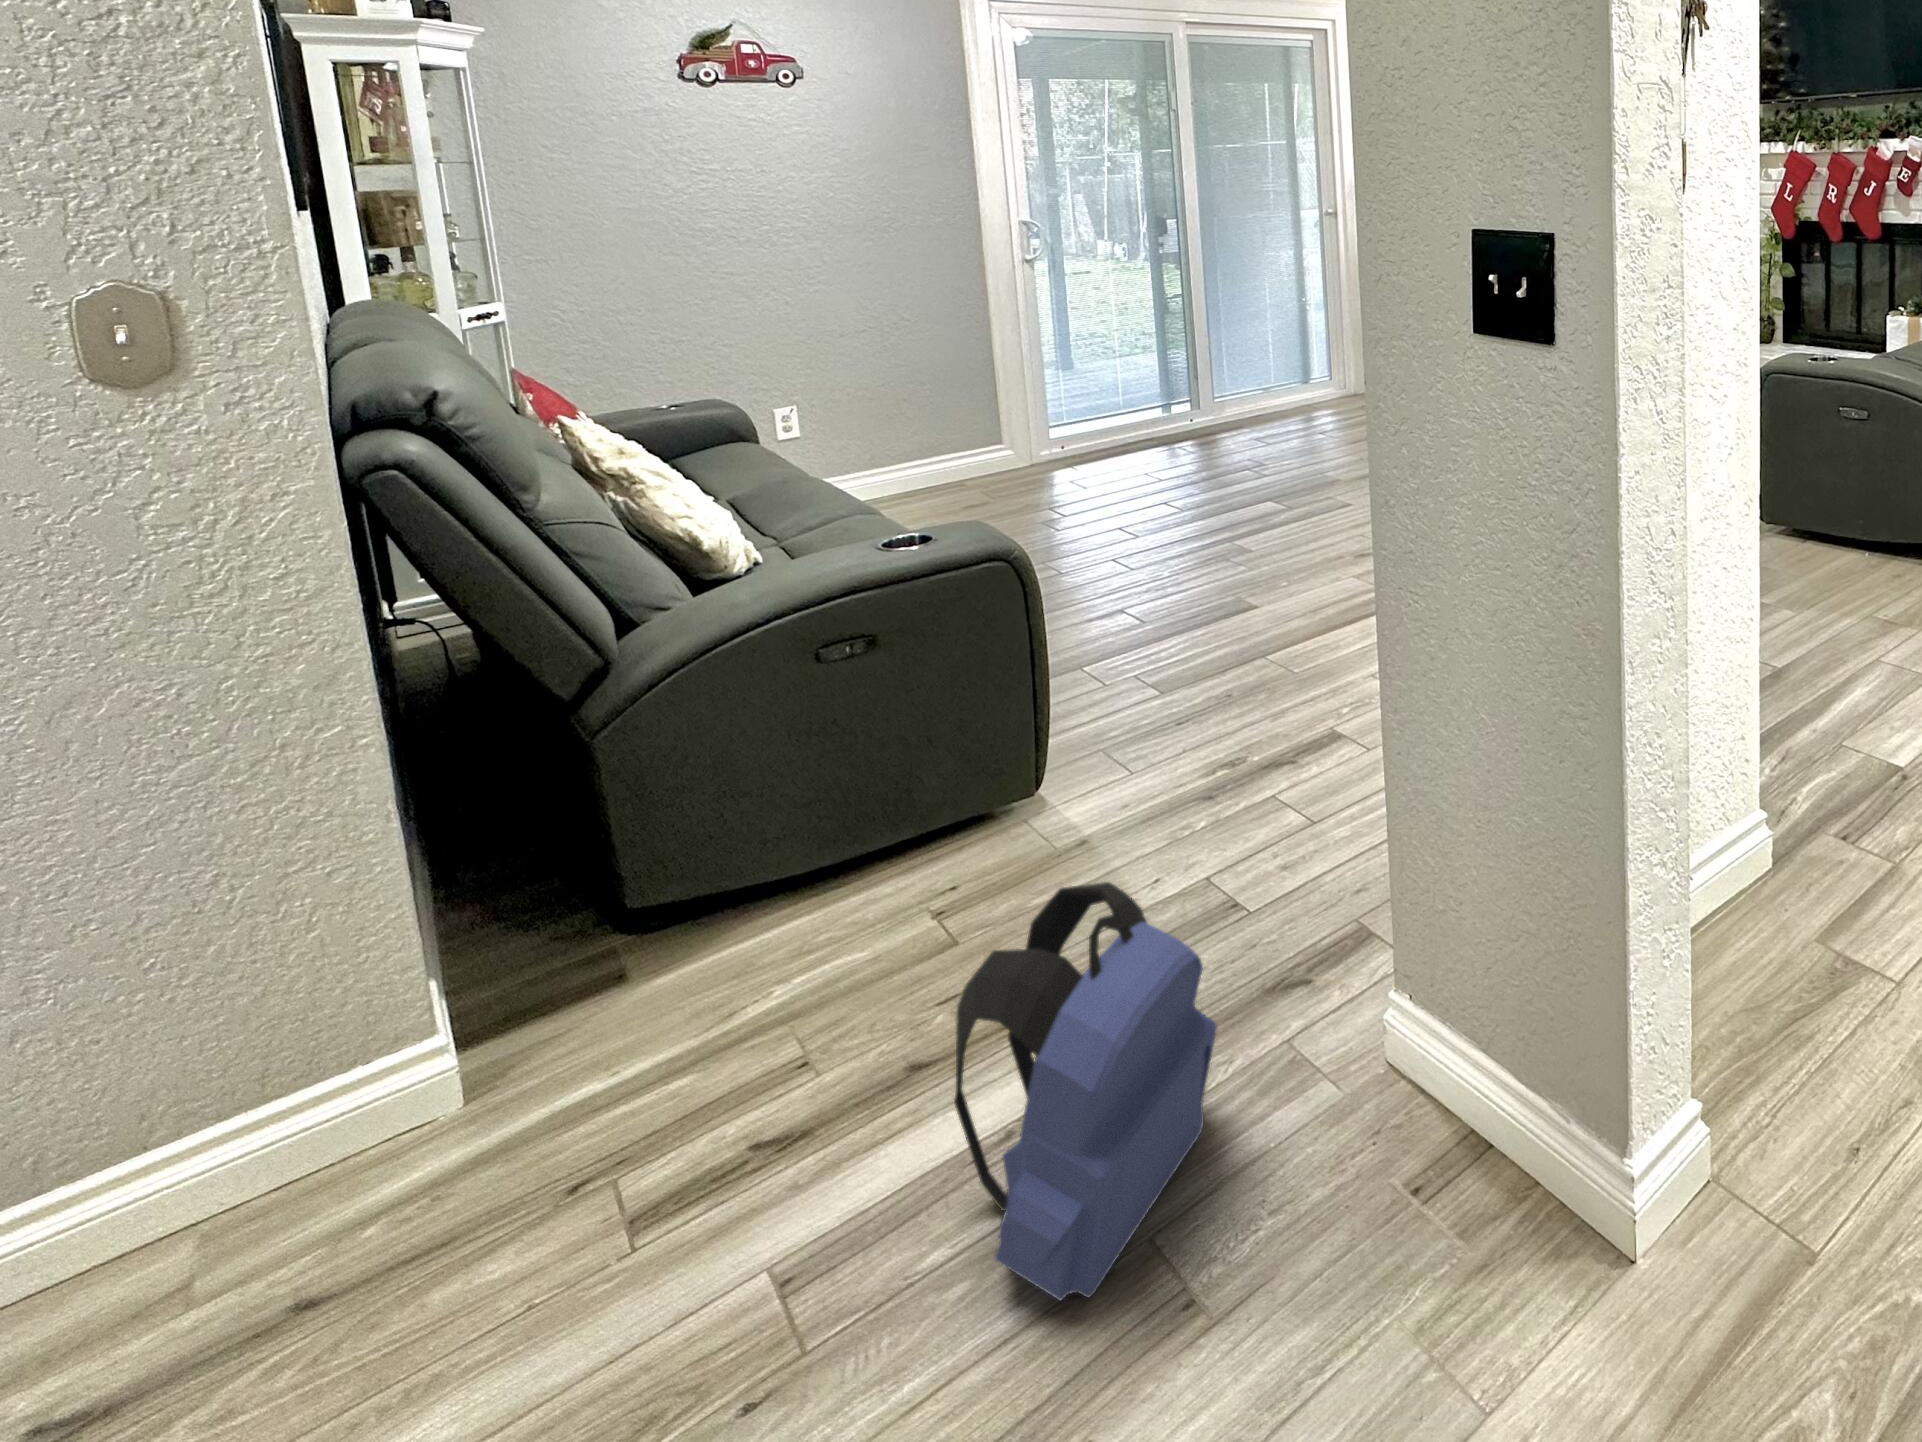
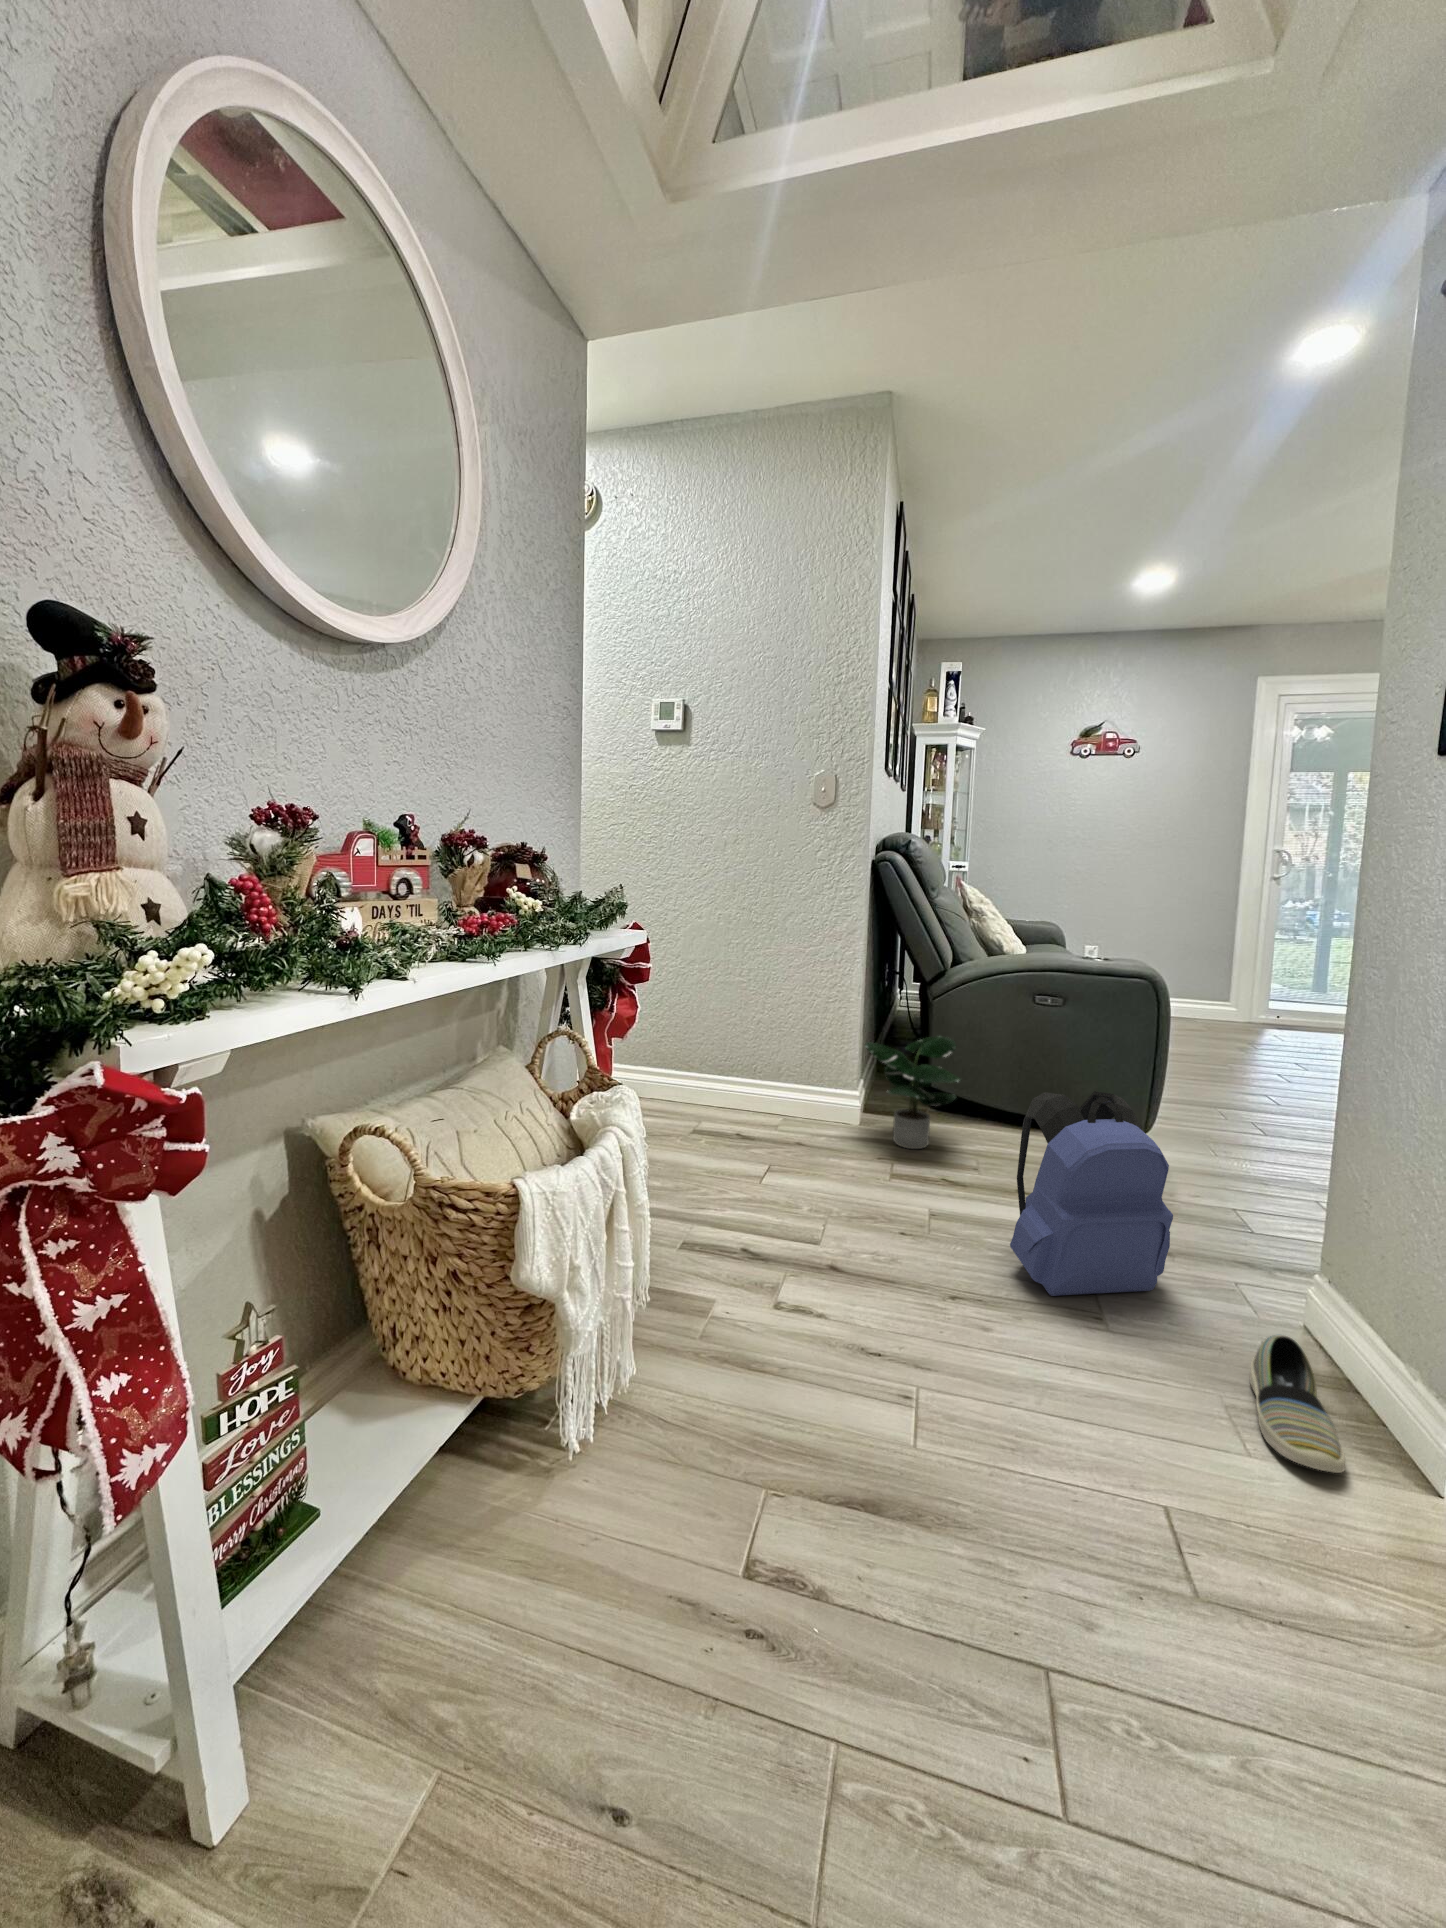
potted plant: none [451,817,739,1114] -> present [865,1036,961,1149]
shoe: none [1366,1118,1517,1329] -> present [1250,1335,1345,1473]

